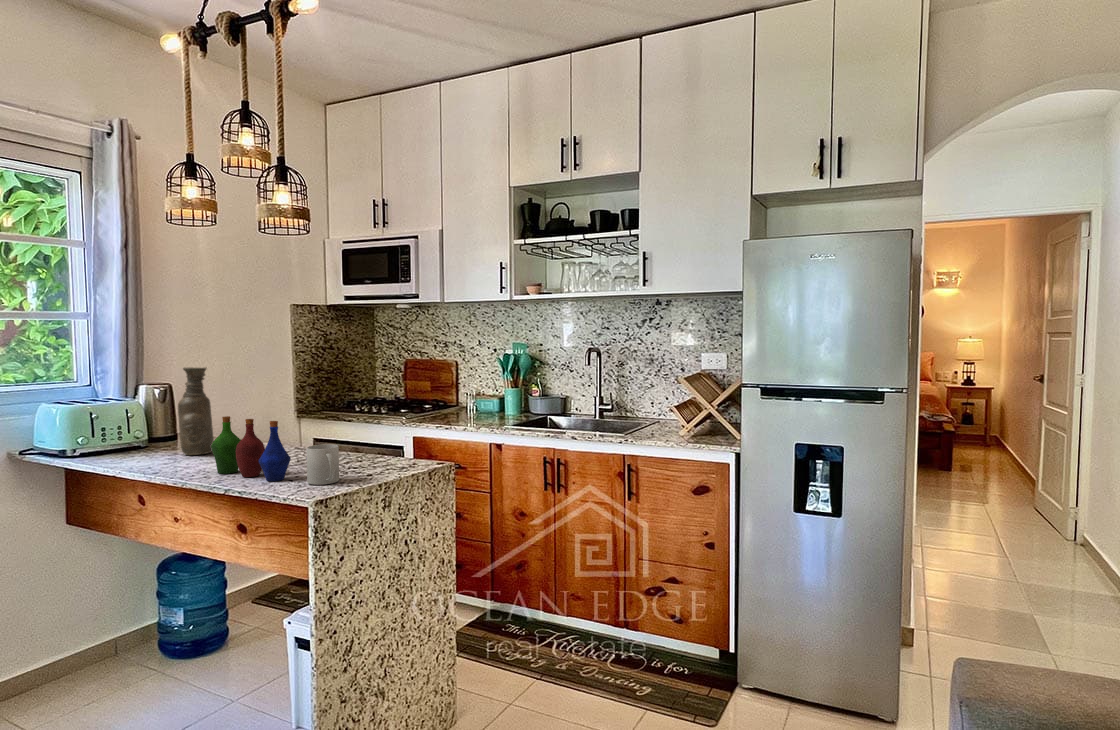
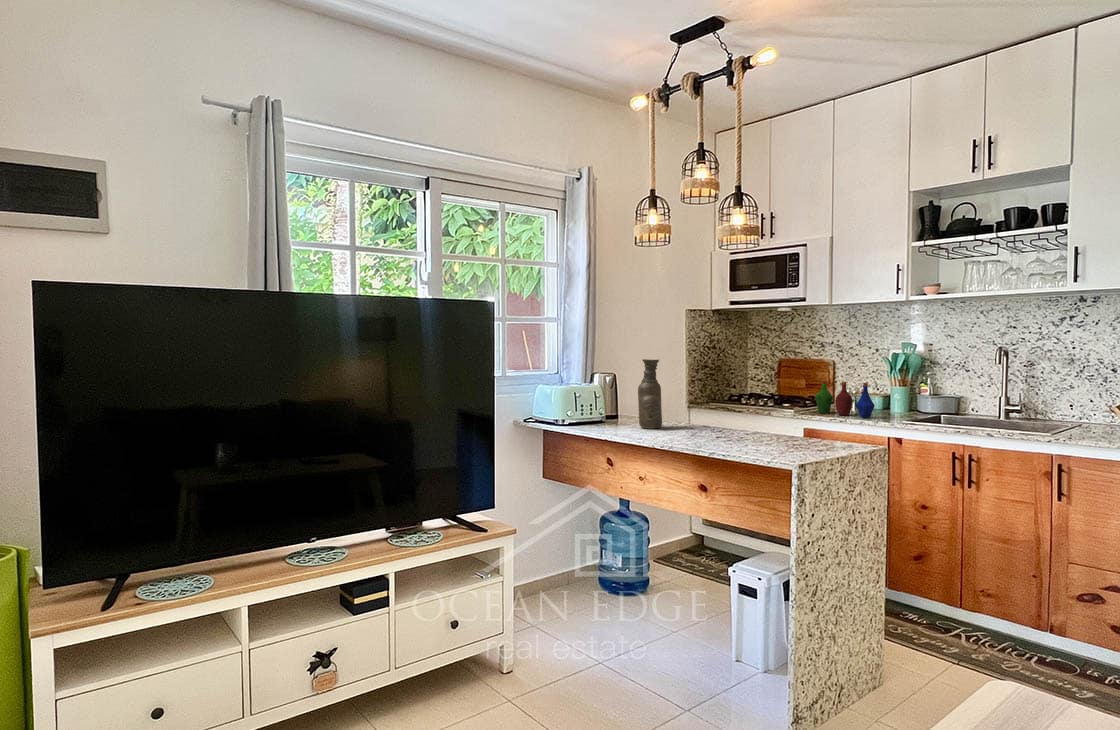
bottle: present [211,416,291,481] -> present [815,381,875,418]
mug: present [306,444,339,485] -> none [773,422,801,454]

